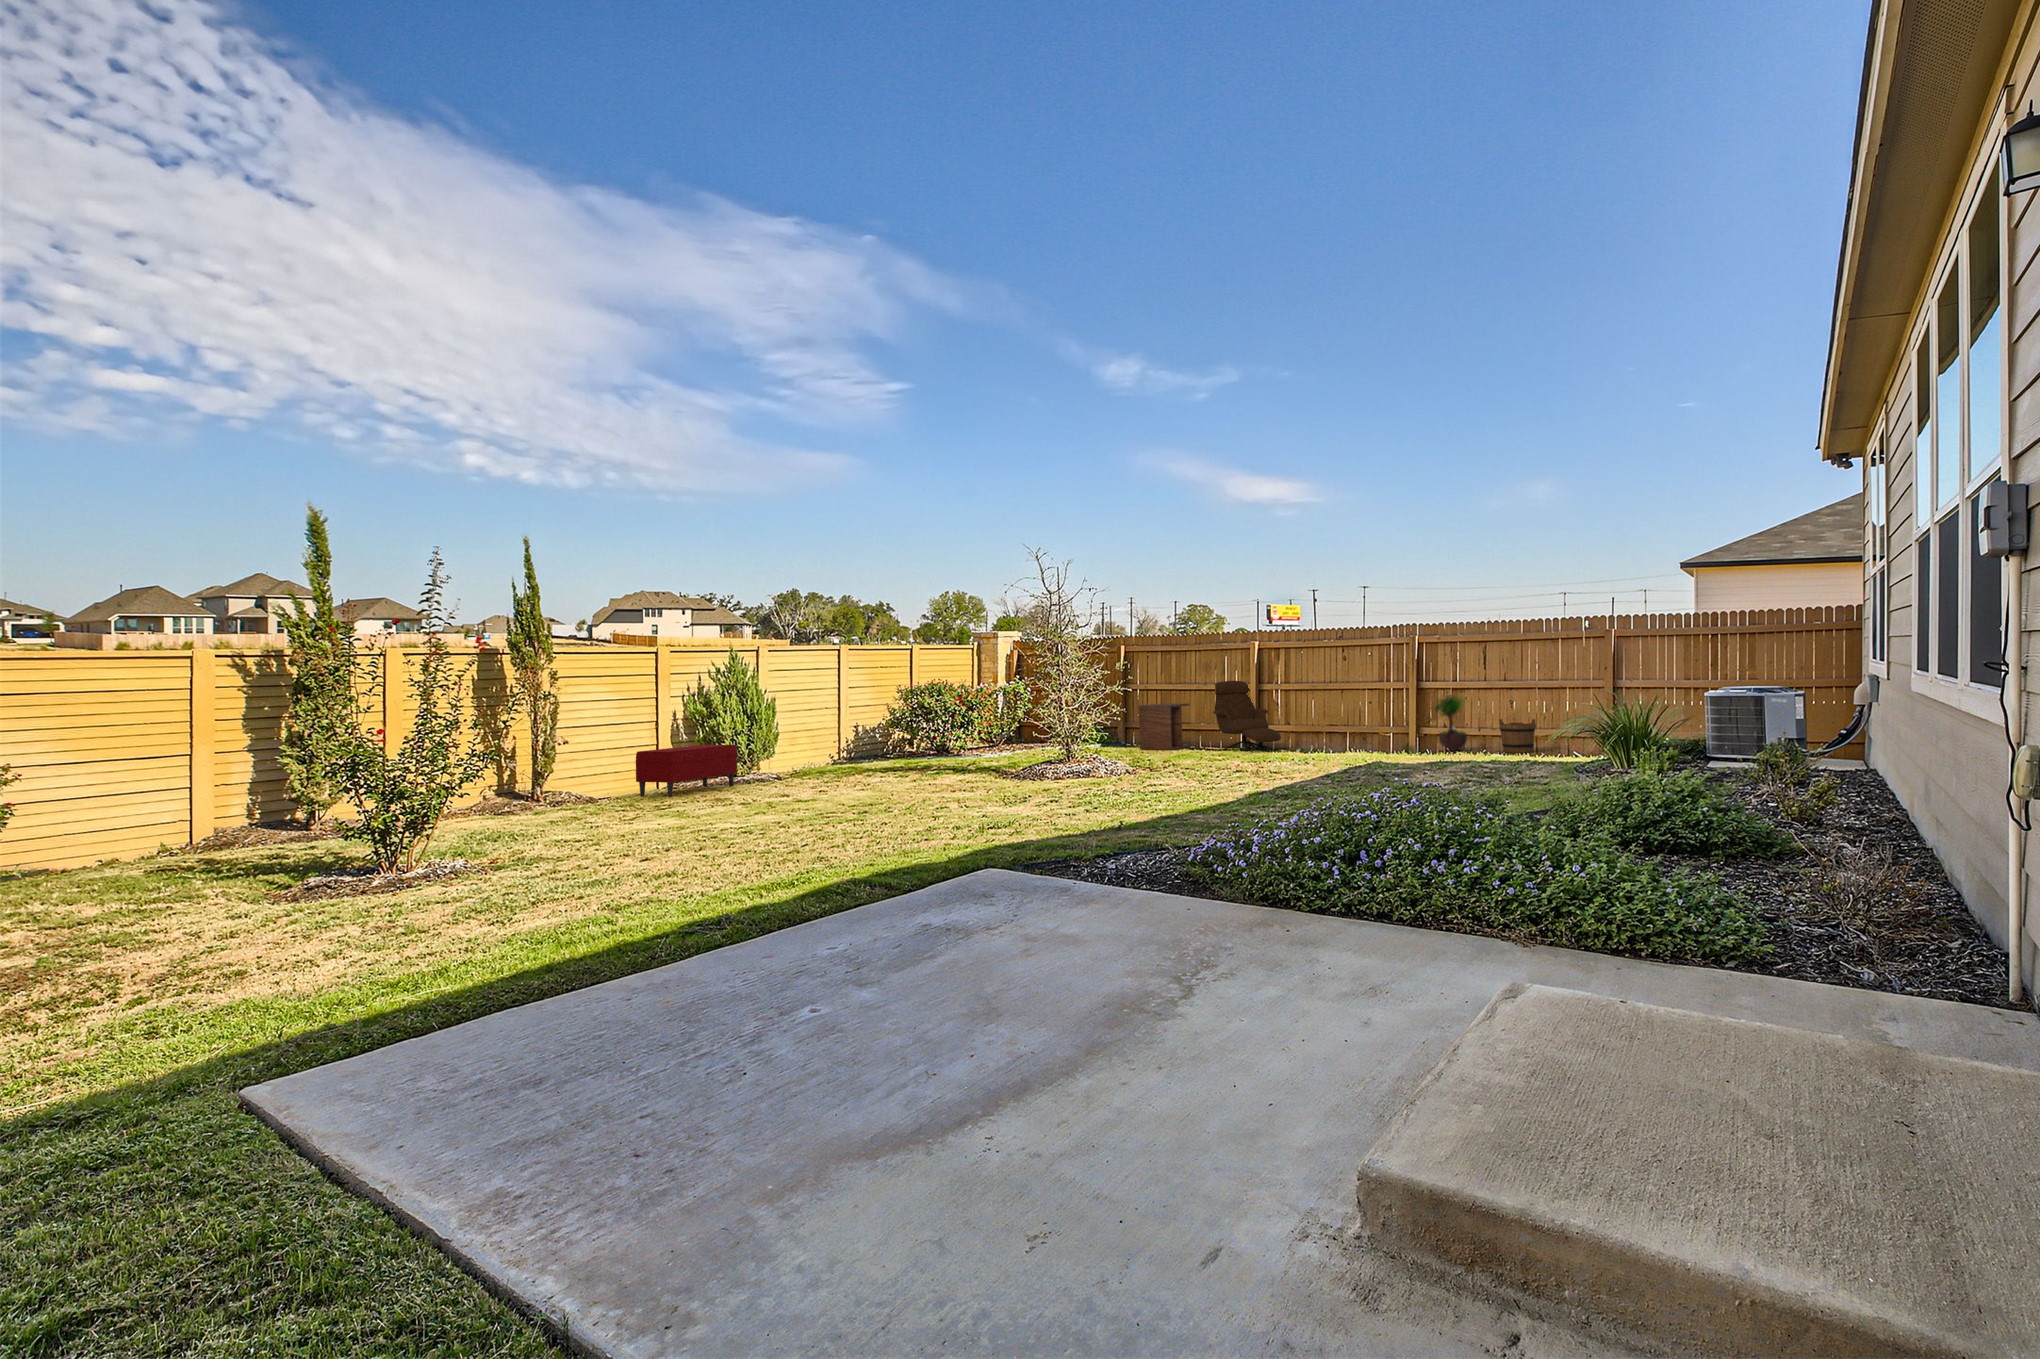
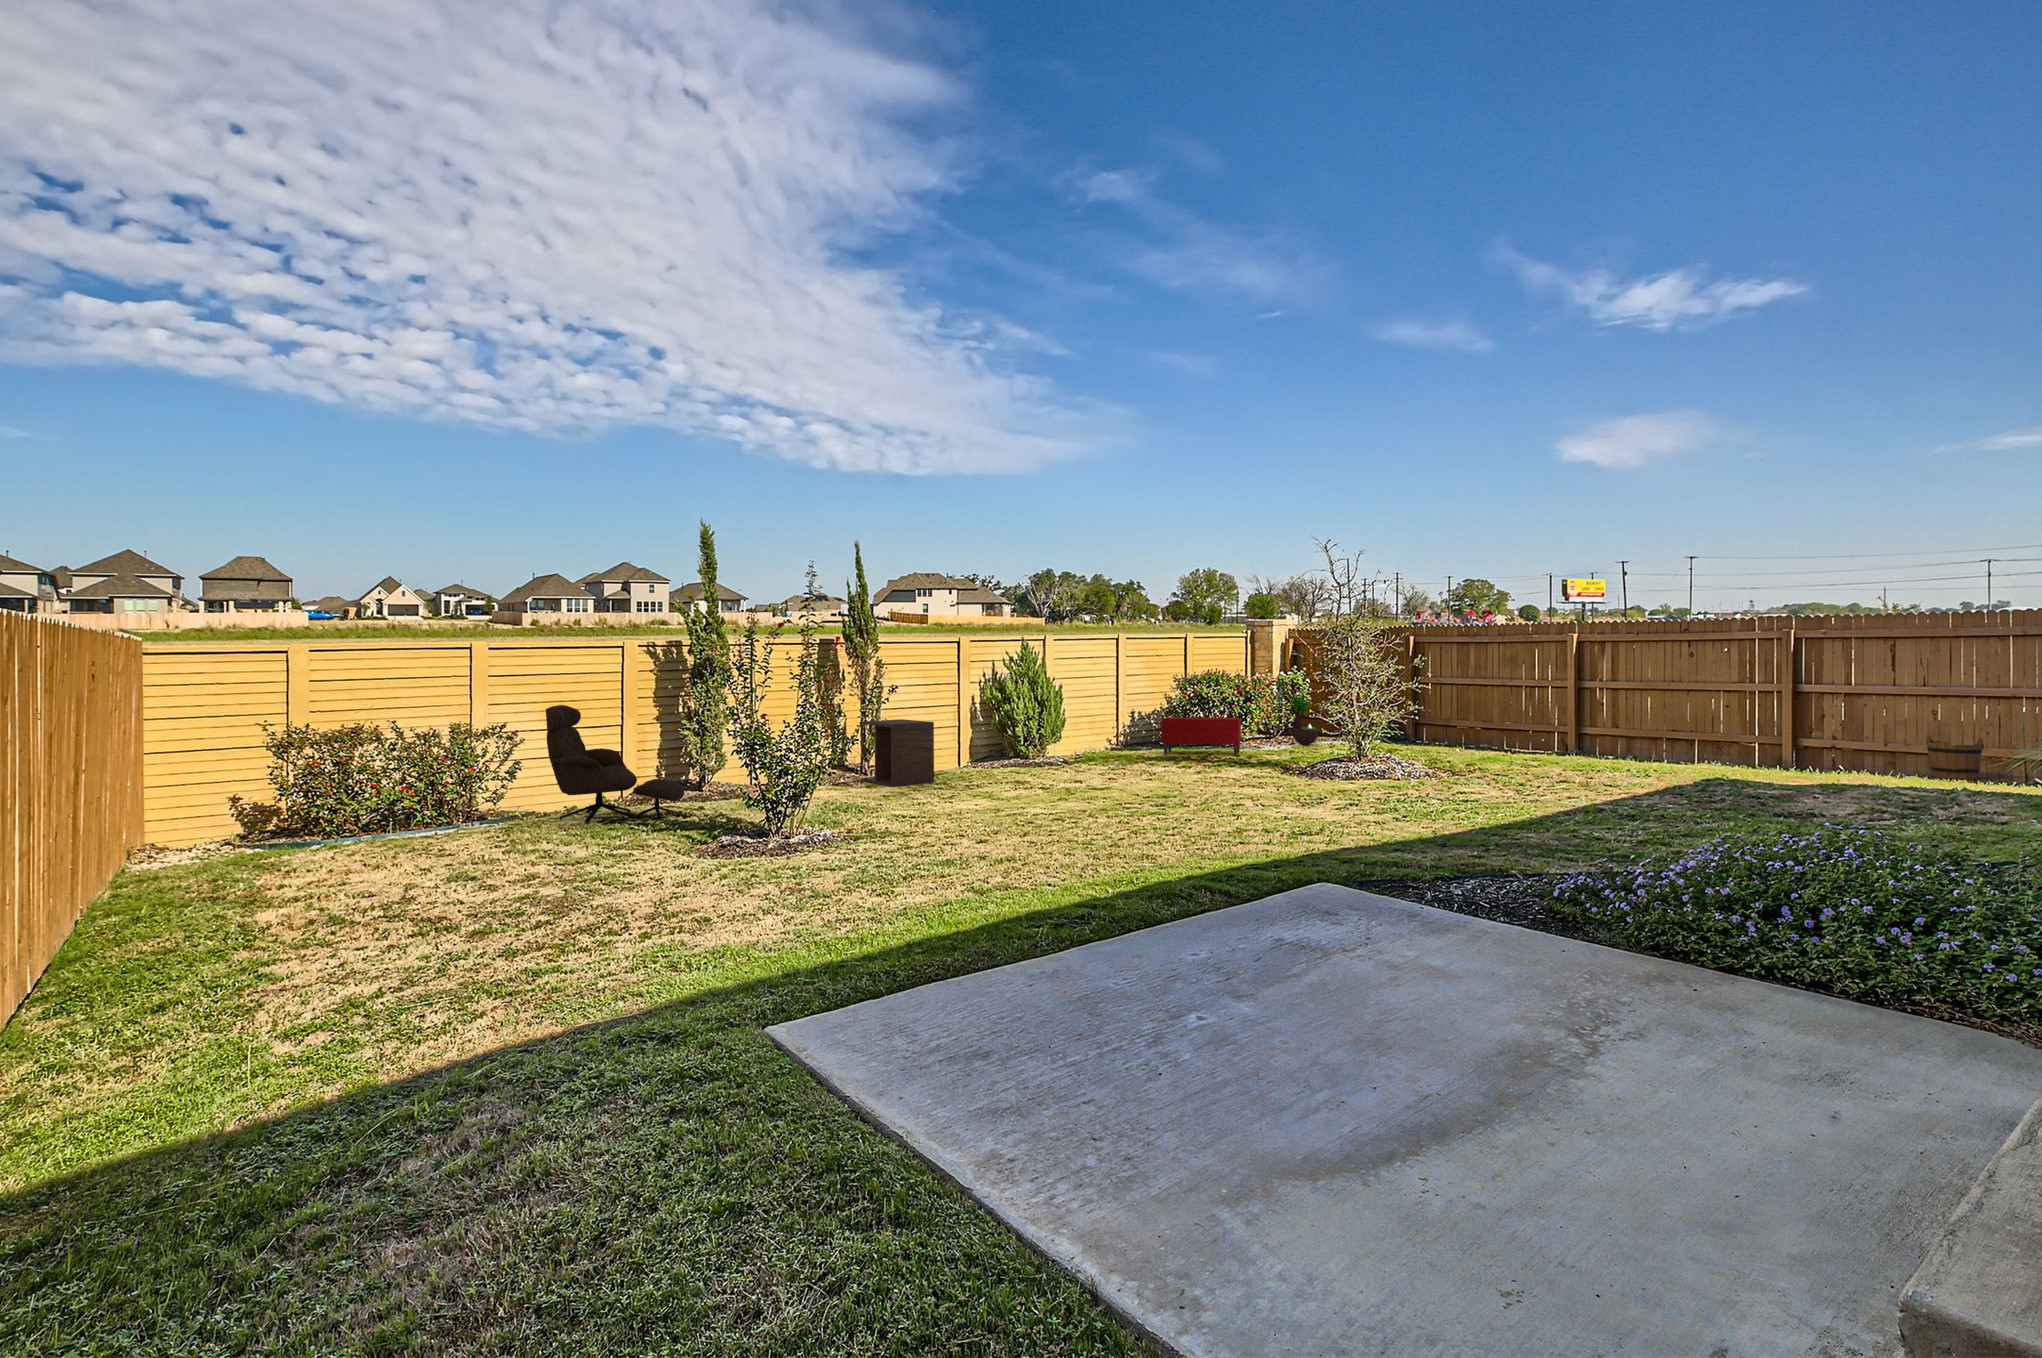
lounge chair: present [1213,681,1281,752] -> present [546,705,685,823]
potted tree: present [1434,695,1467,751] -> present [1288,693,1318,745]
side table: present [1139,703,1191,750] -> present [861,719,934,787]
bench: present [636,745,737,797] -> present [1162,717,1241,756]

